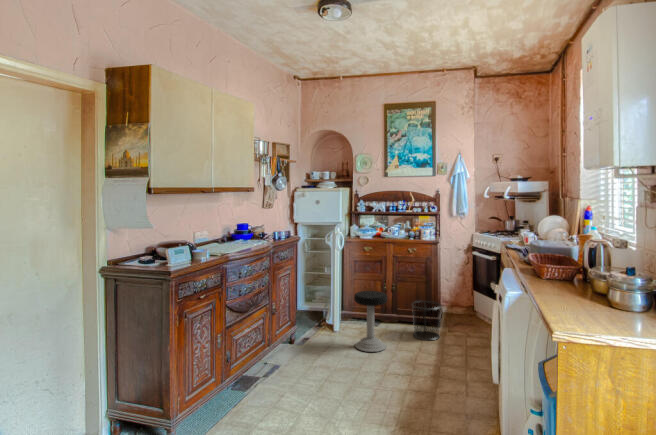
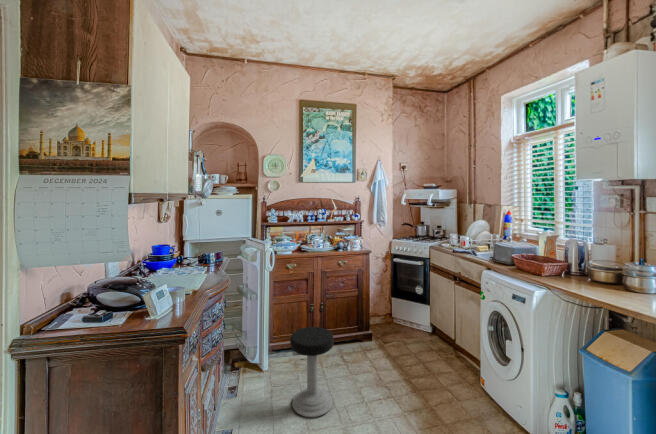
waste bin: present [412,301,442,340] -> none [349,322,384,373]

